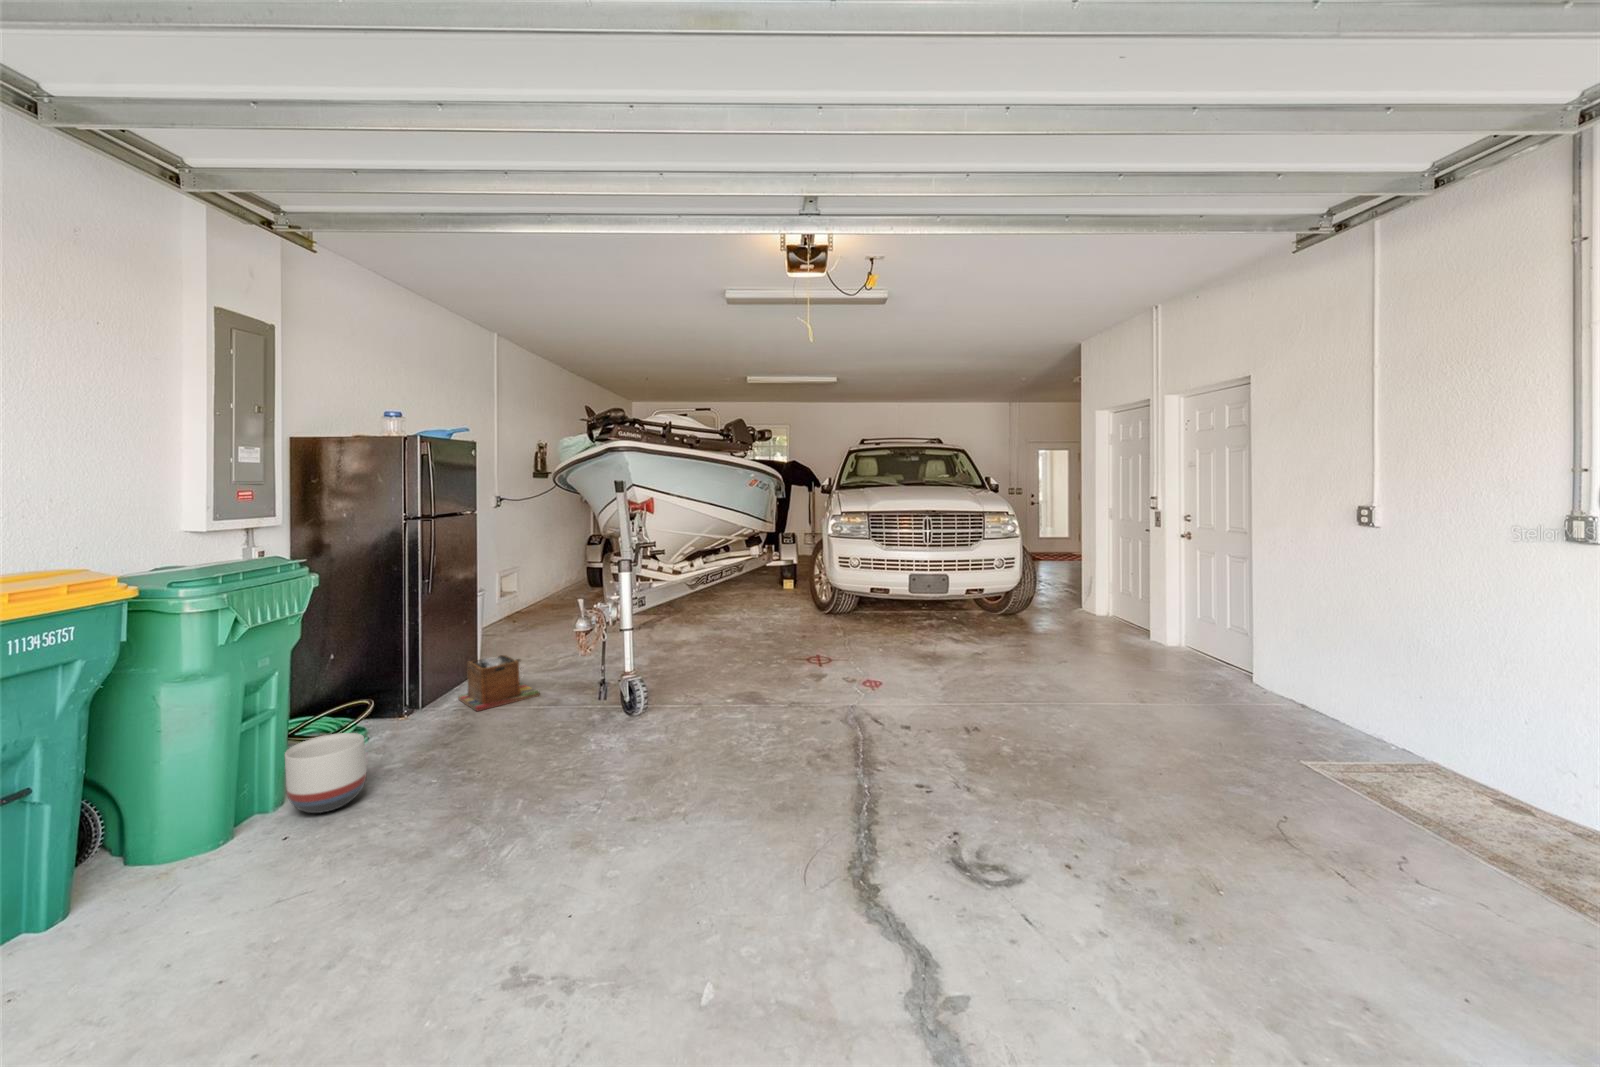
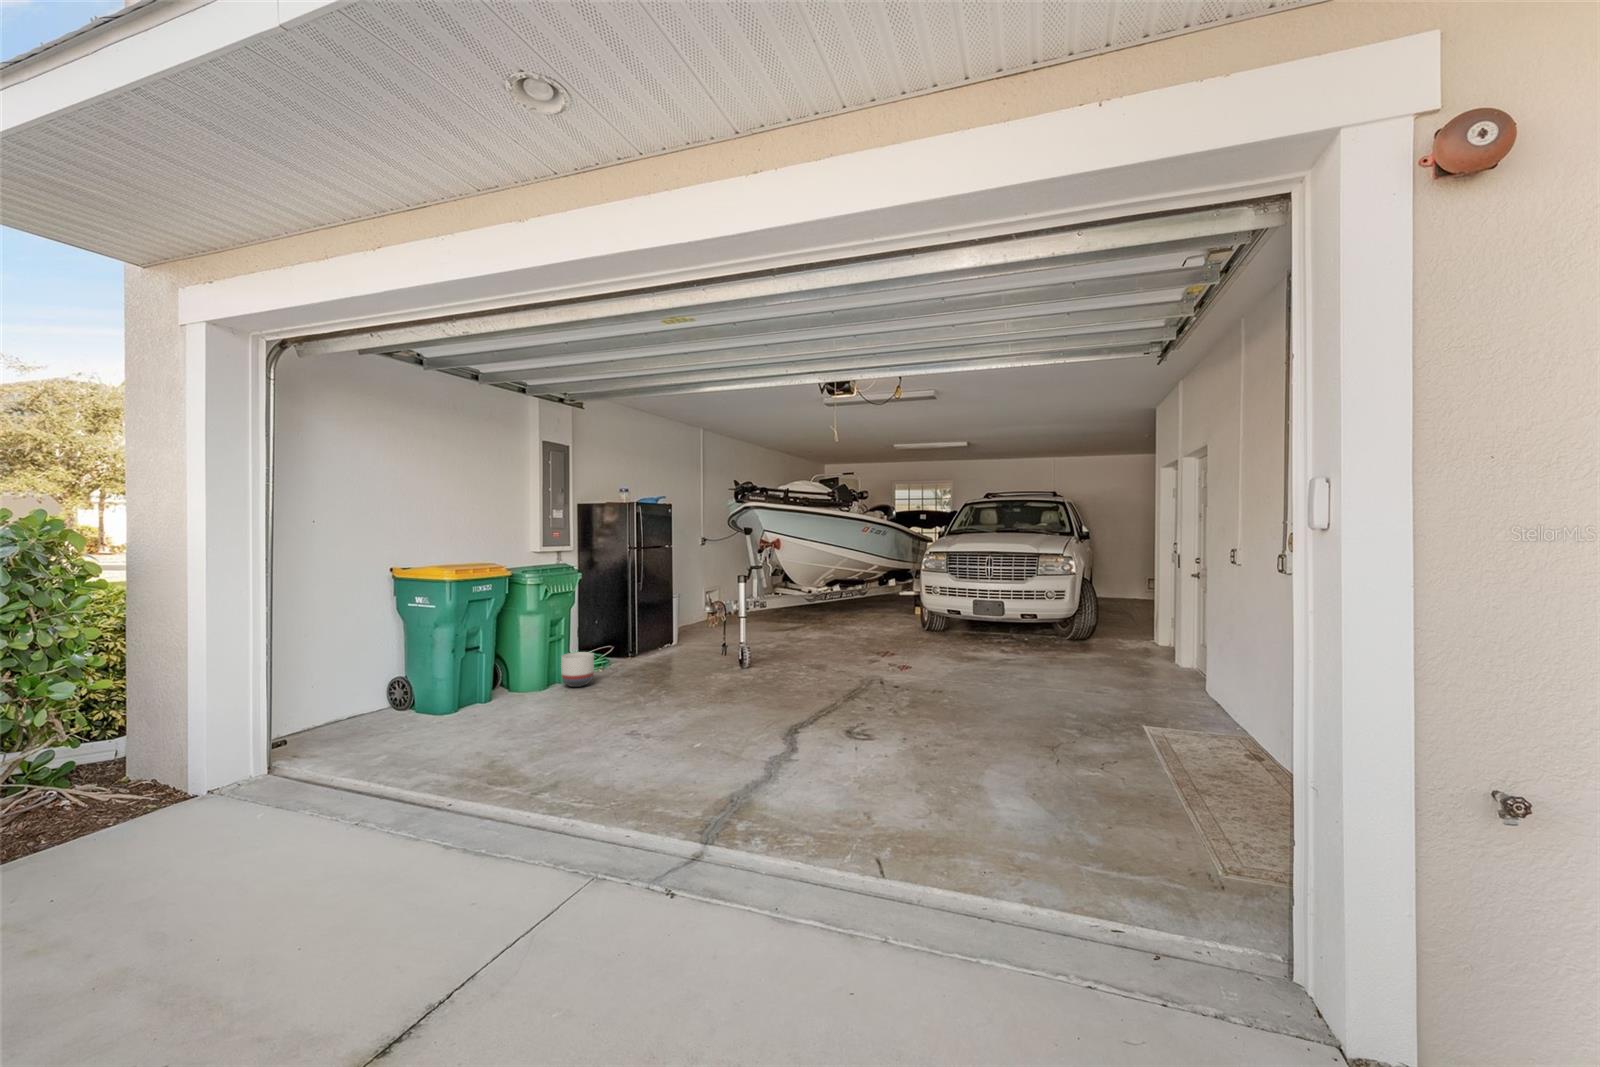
laundry basket: present [458,655,540,711] -> none [654,631,696,661]

